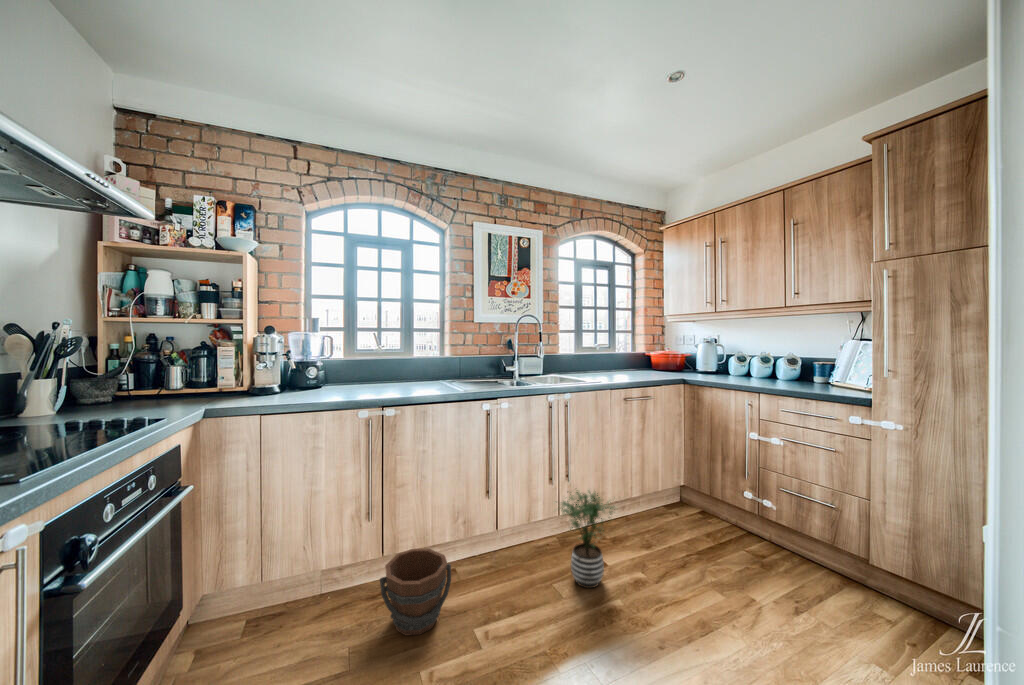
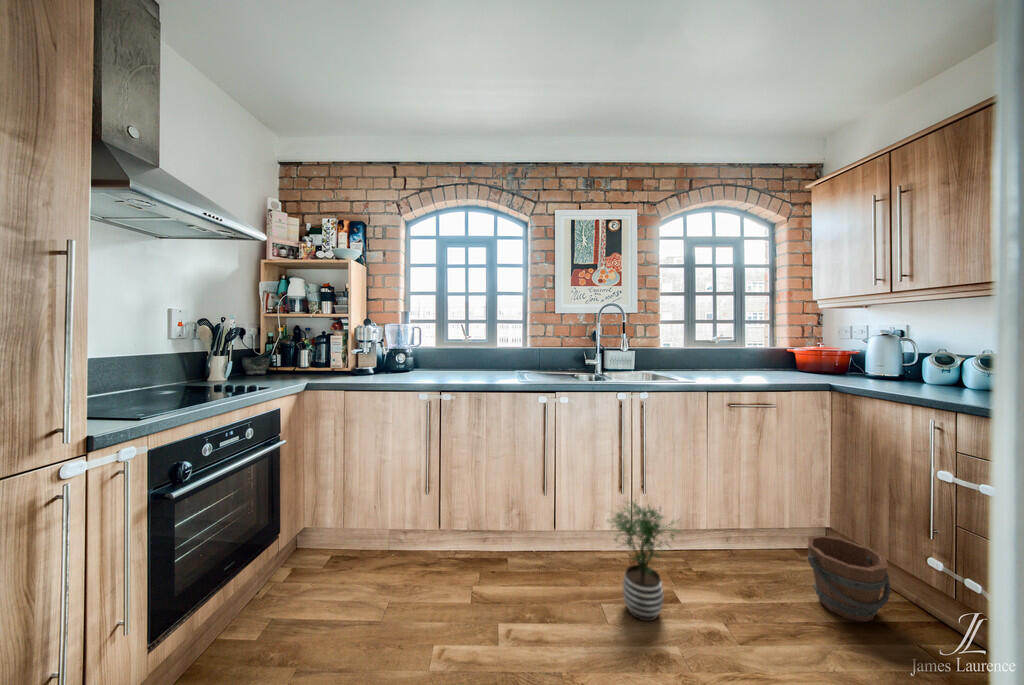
bucket: present [380,549,451,635] -> present [807,535,891,622]

